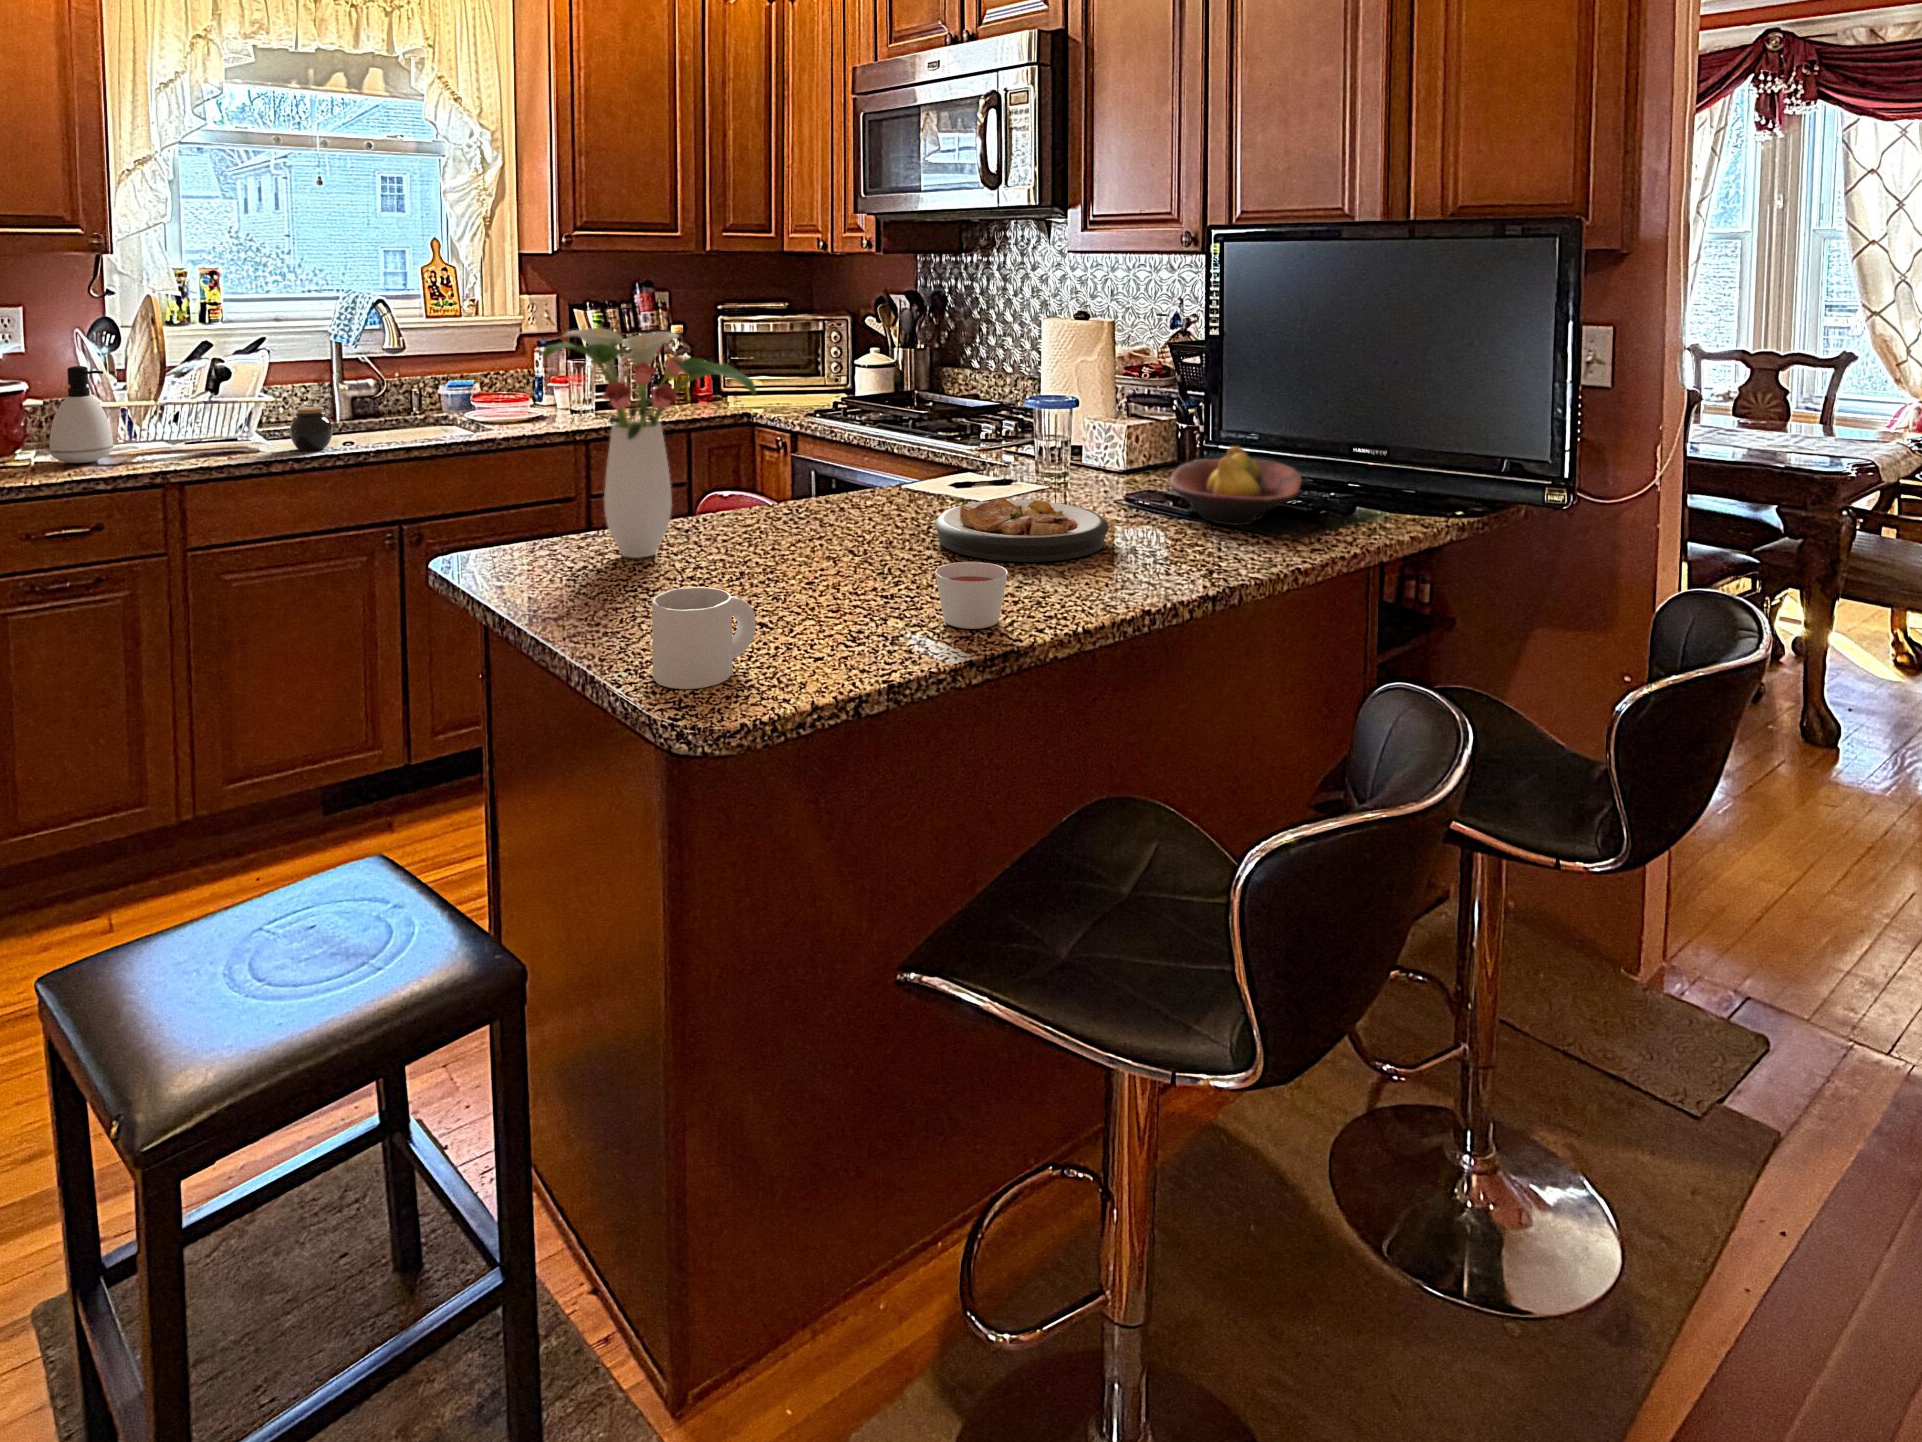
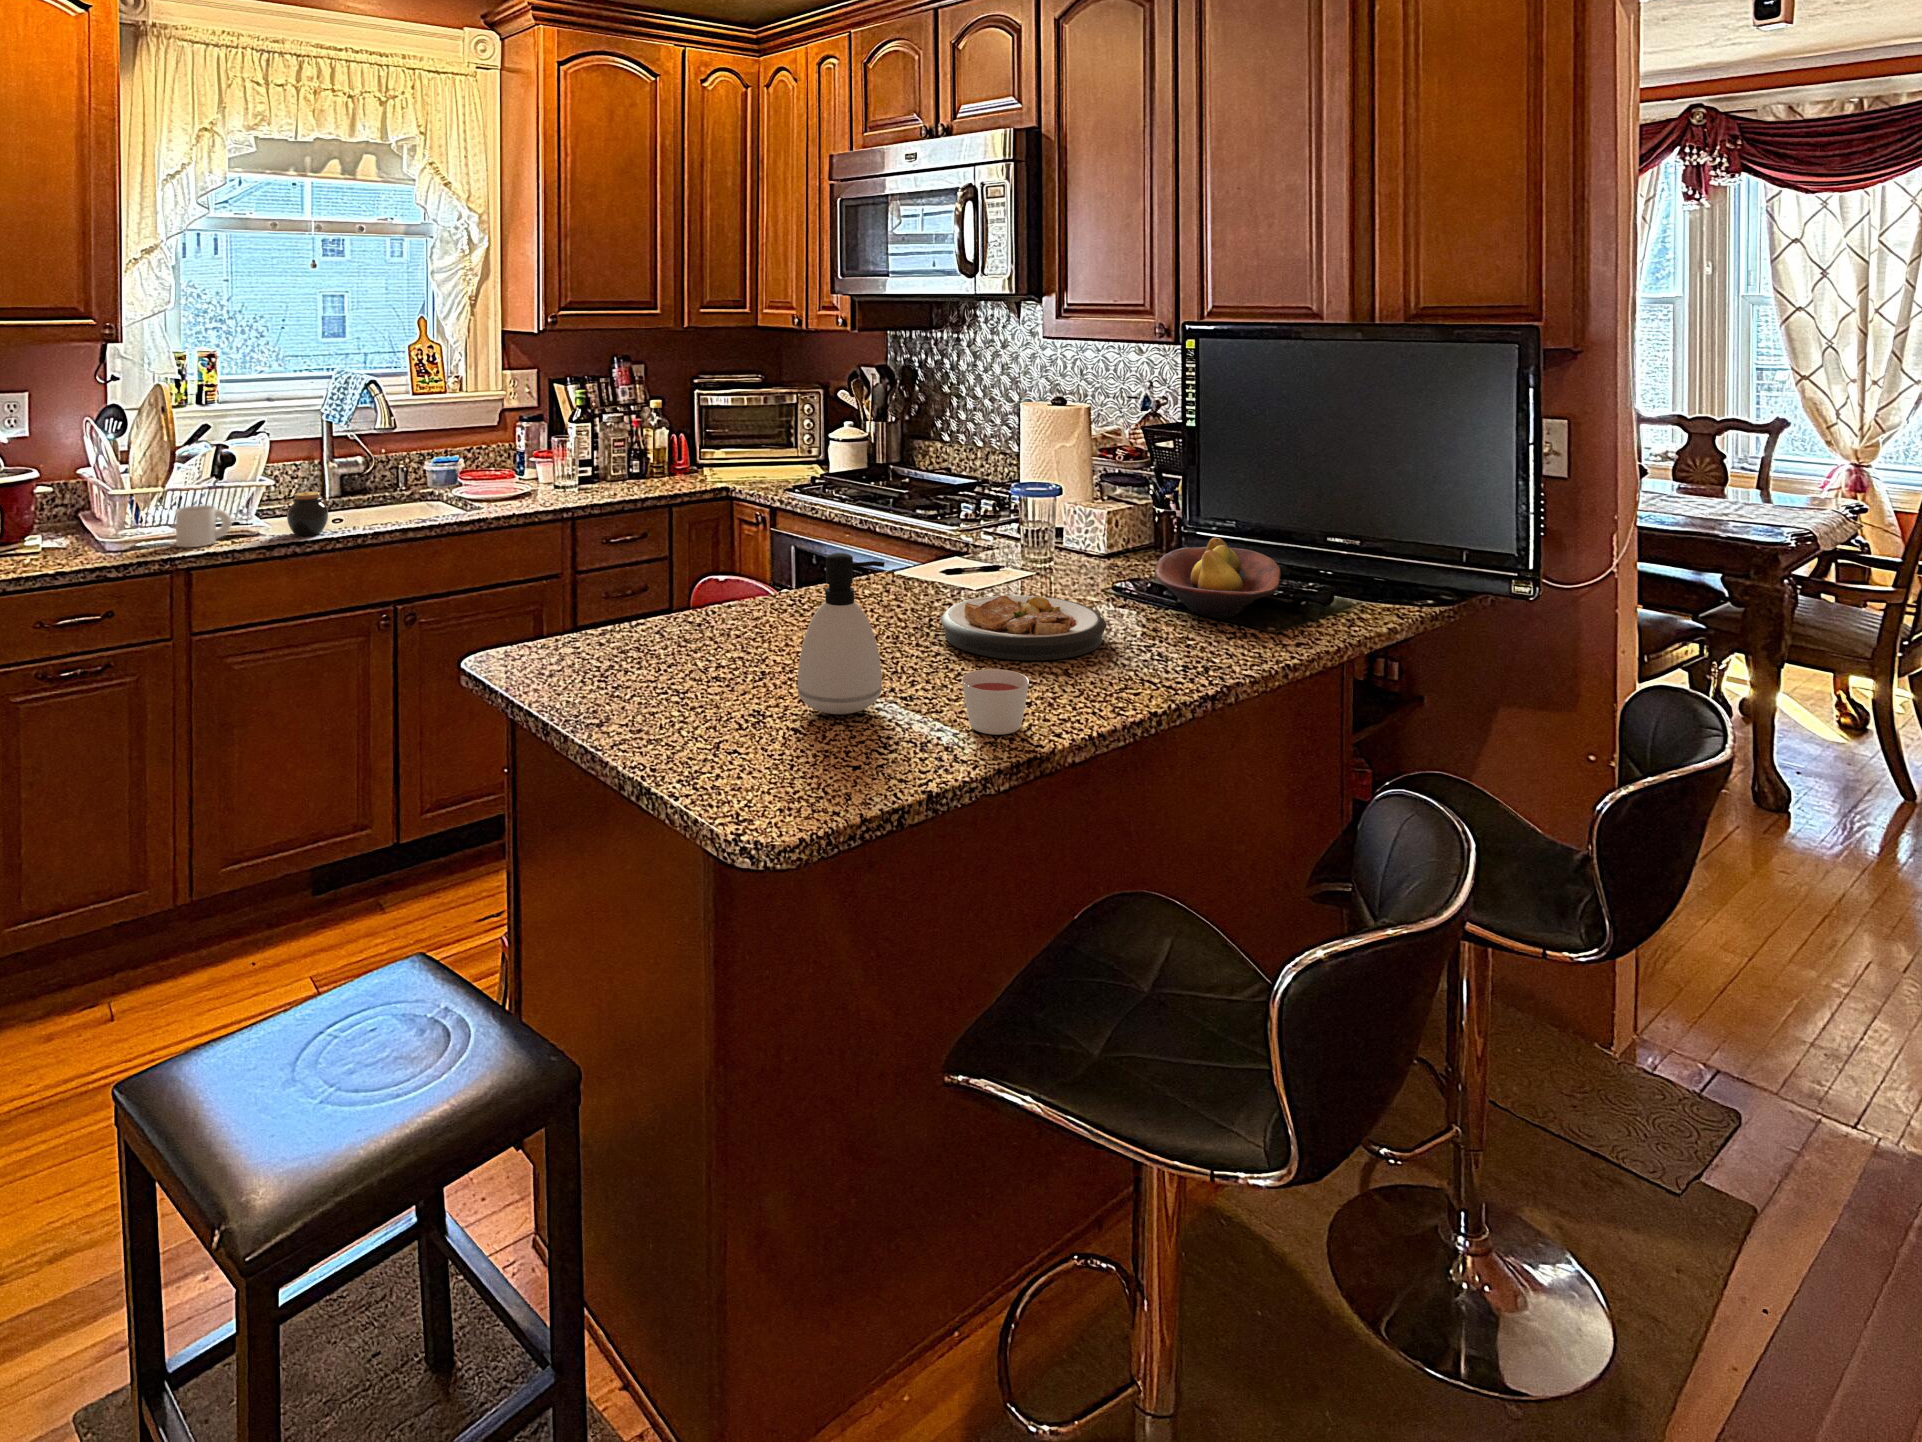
flower arrangement: present [543,328,756,558] -> none [587,439,781,658]
soap dispenser: present [50,366,113,463] -> present [798,553,885,714]
mug: present [652,587,756,689] -> present [176,505,232,547]

